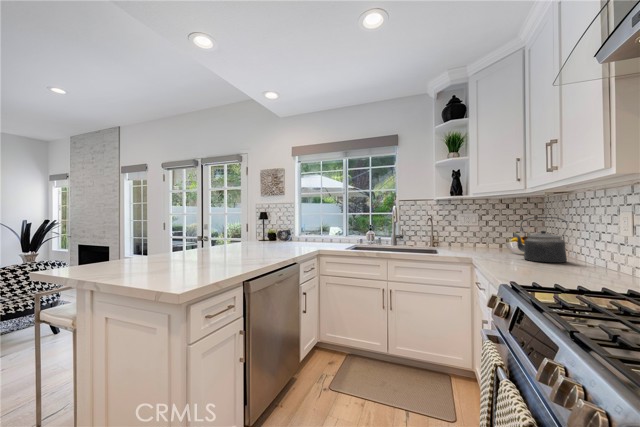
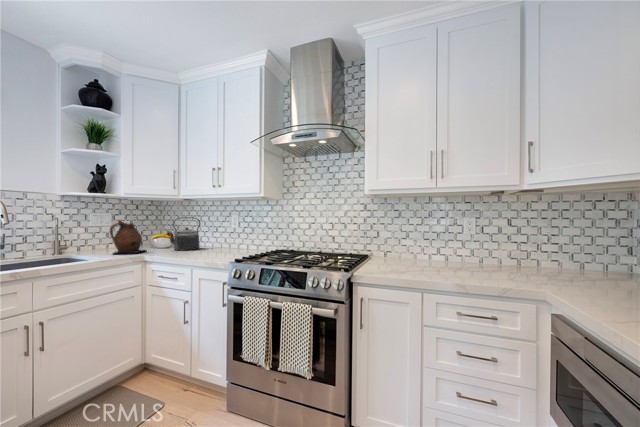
ceramic pitcher: none [457,220,496,254] -> present [110,220,144,253]

